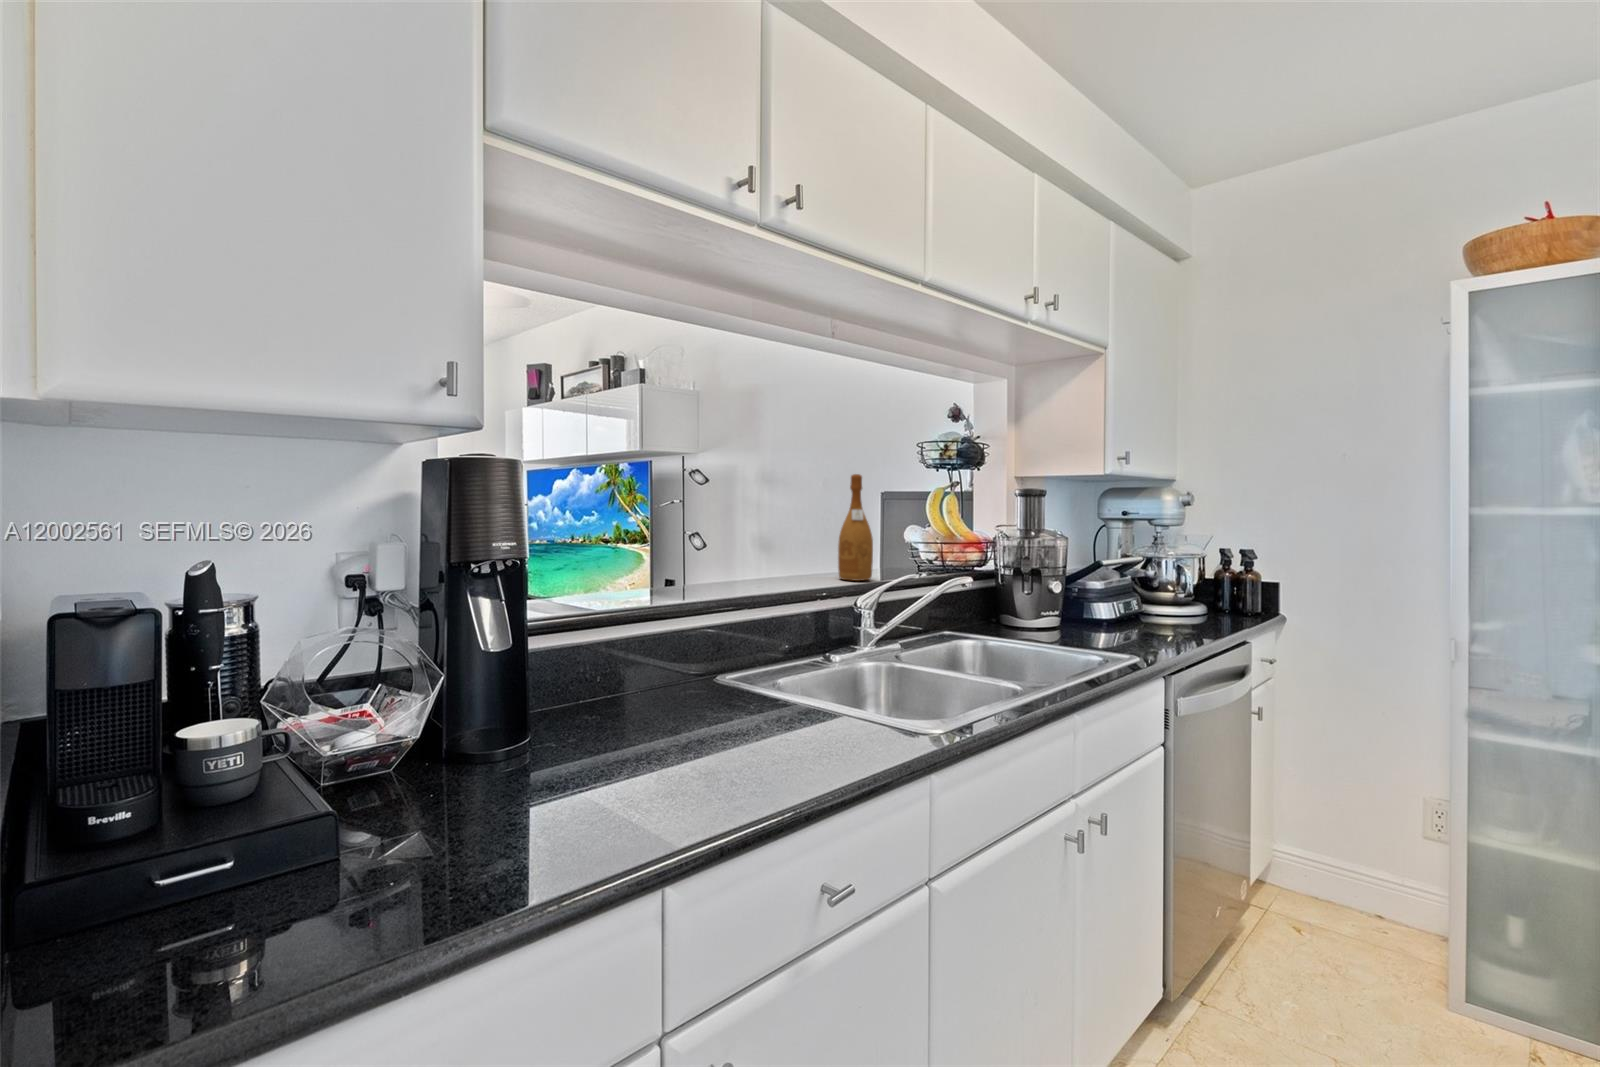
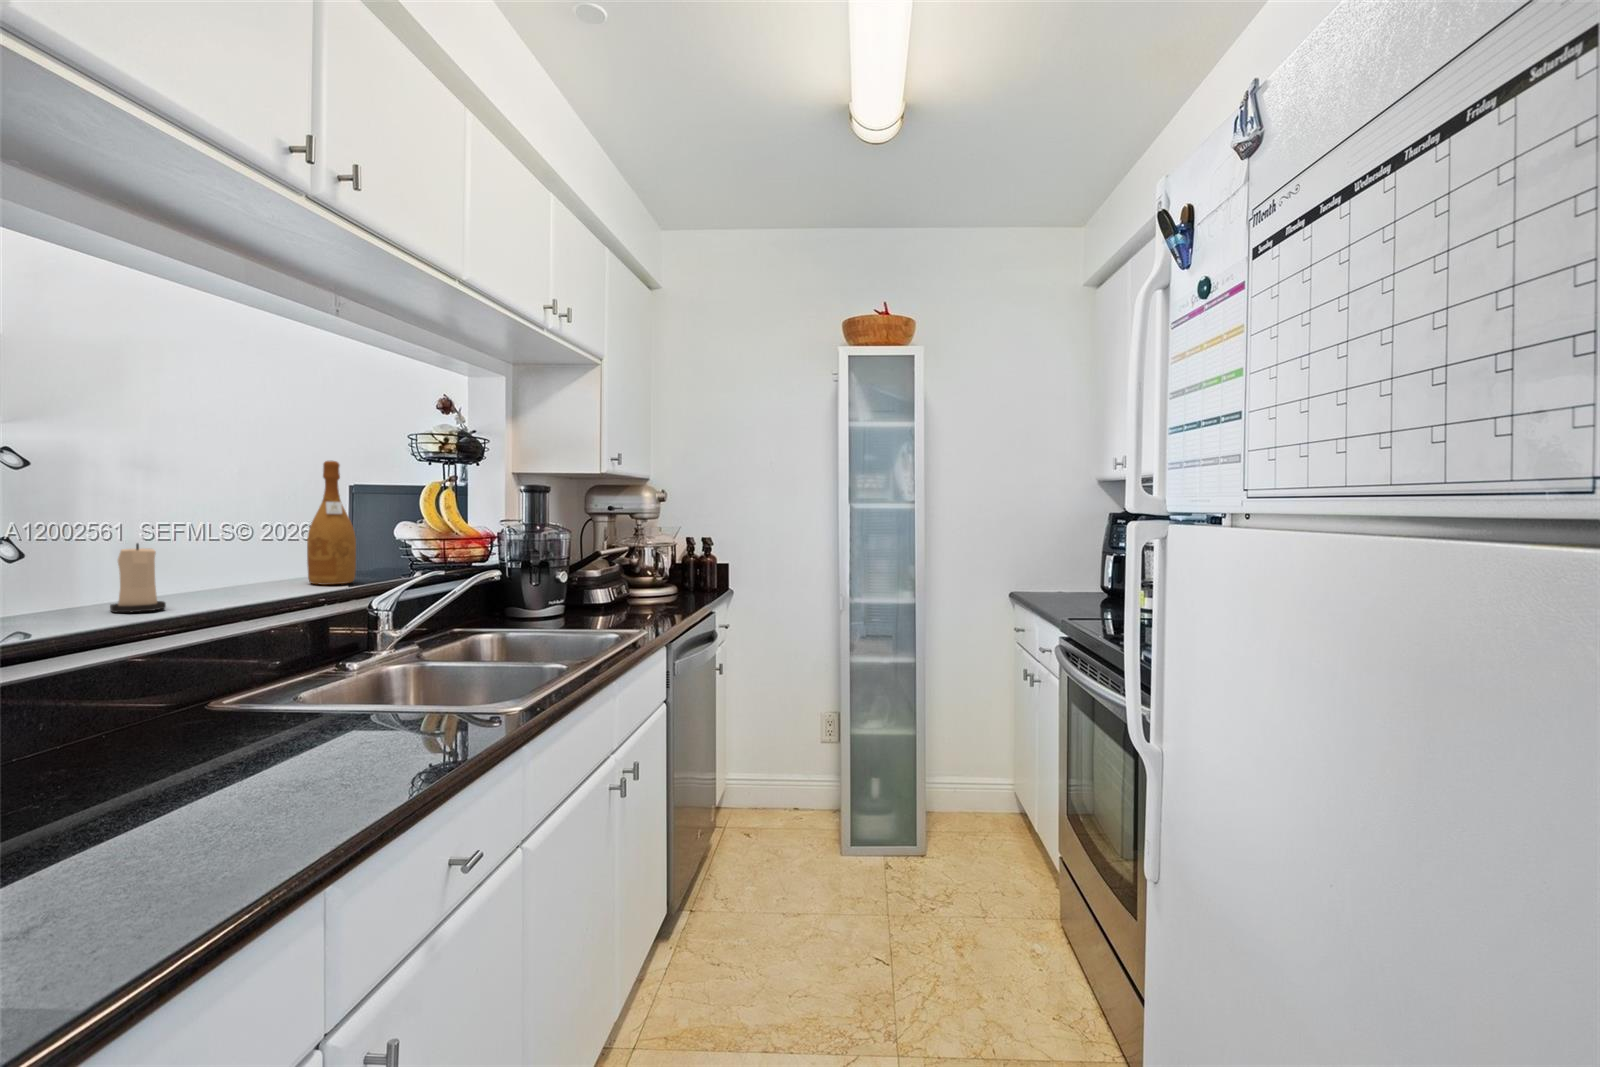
candle: none [722,541,751,591] -> present [110,543,166,612]

